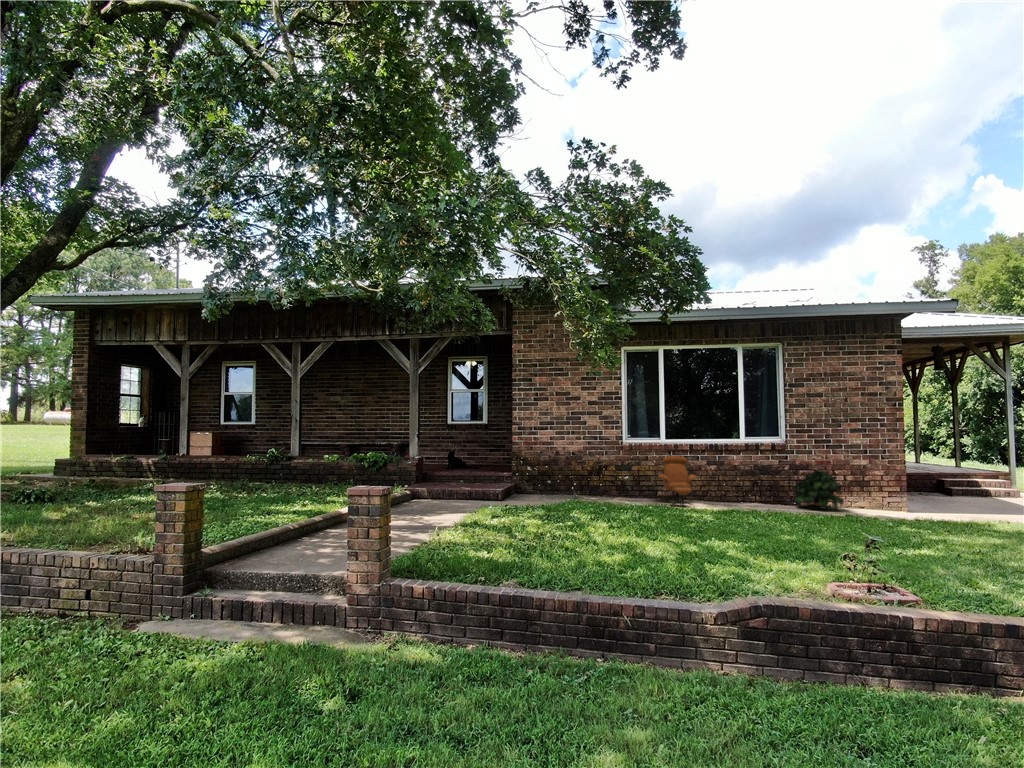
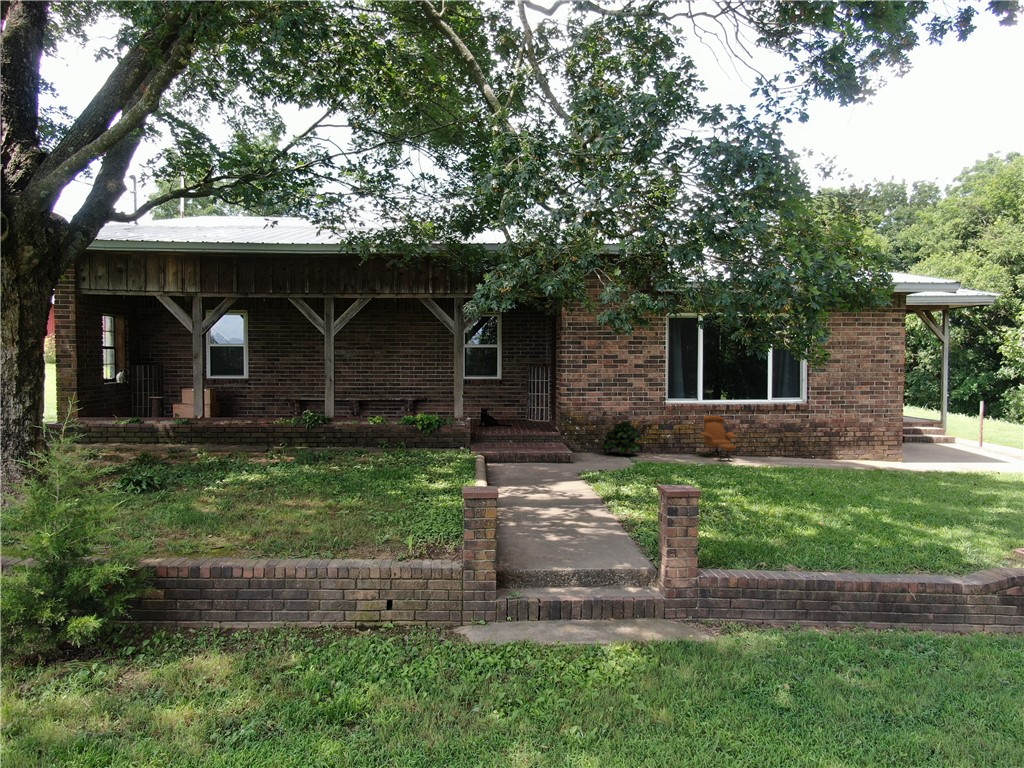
potted plant: present [794,470,844,509] -> present [602,422,643,455]

